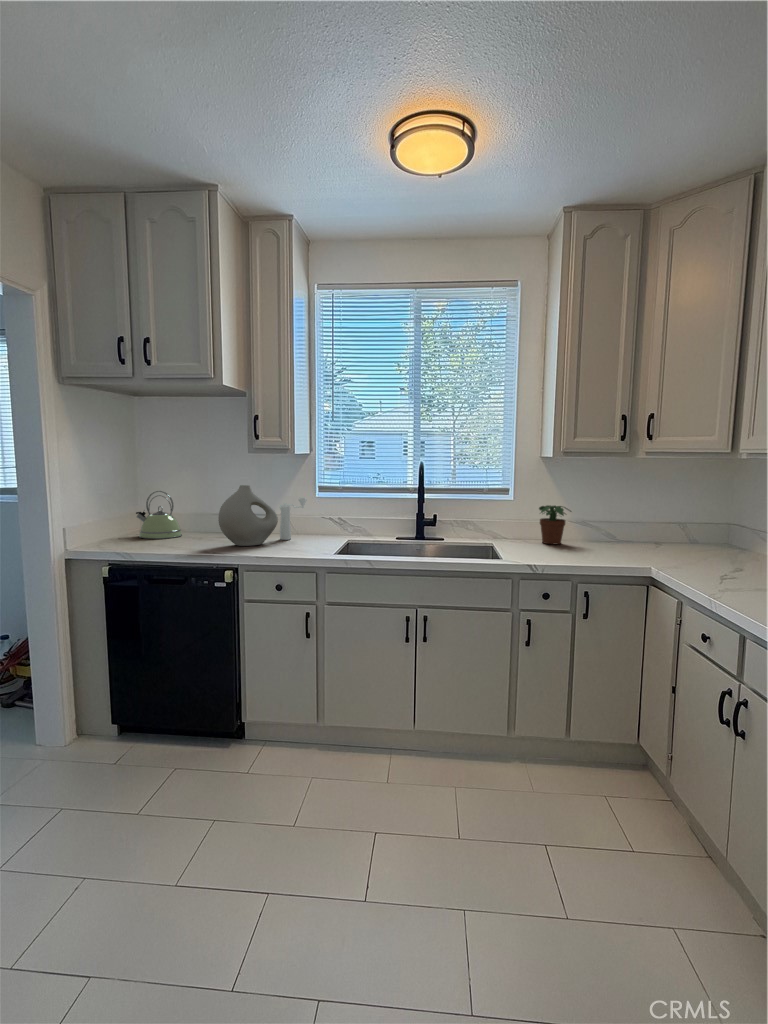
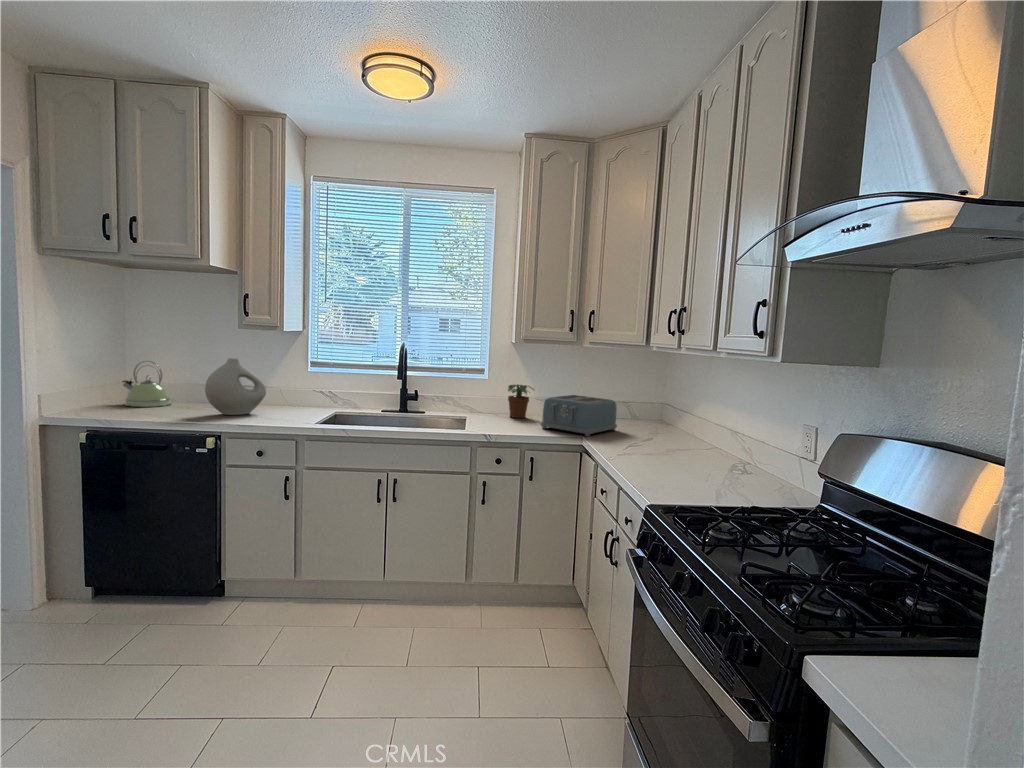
pepper mill: present [280,497,307,540] -> none [270,371,298,410]
toaster: none [590,516,686,566] -> present [541,395,617,436]

